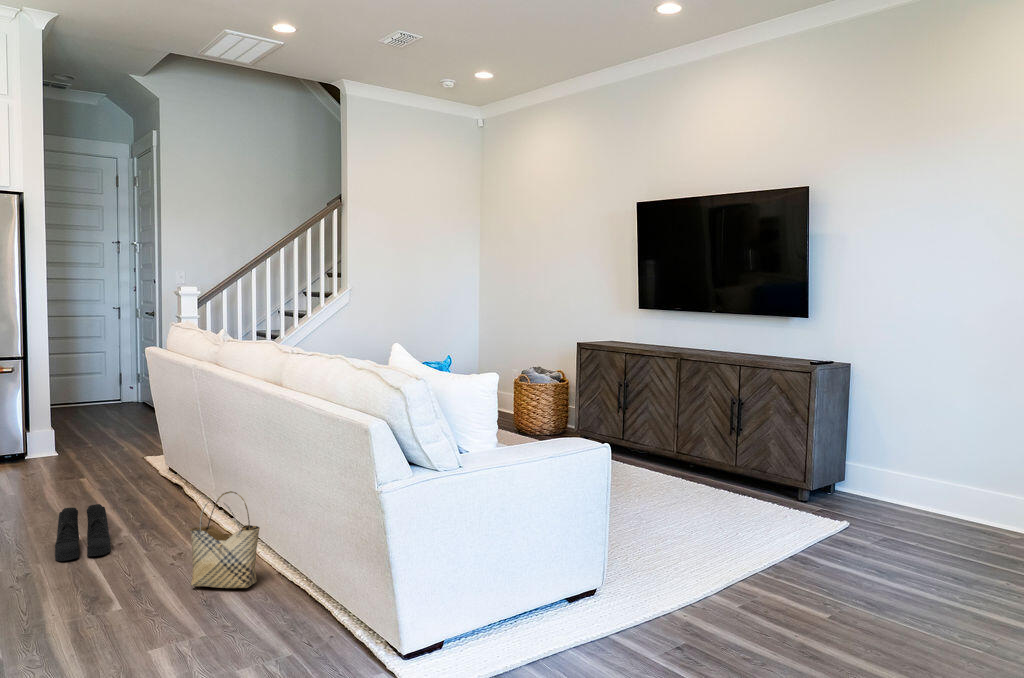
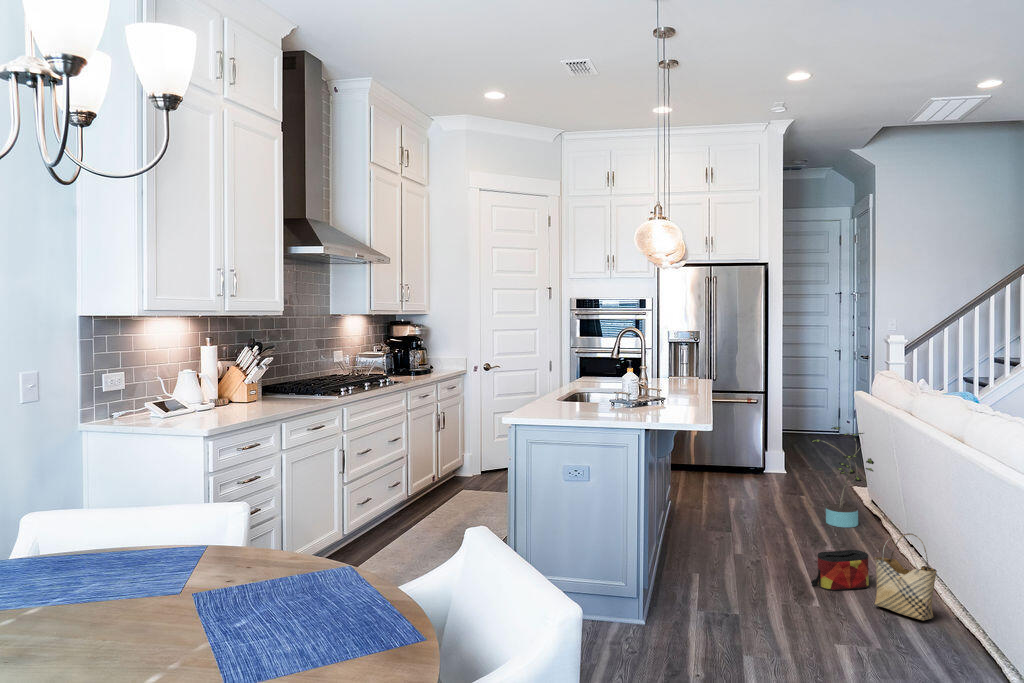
potted plant: none [96,385,176,505] -> present [811,427,874,528]
boots: present [55,504,111,561] -> none [777,519,816,562]
bag: none [107,526,180,585] -> present [811,550,869,591]

